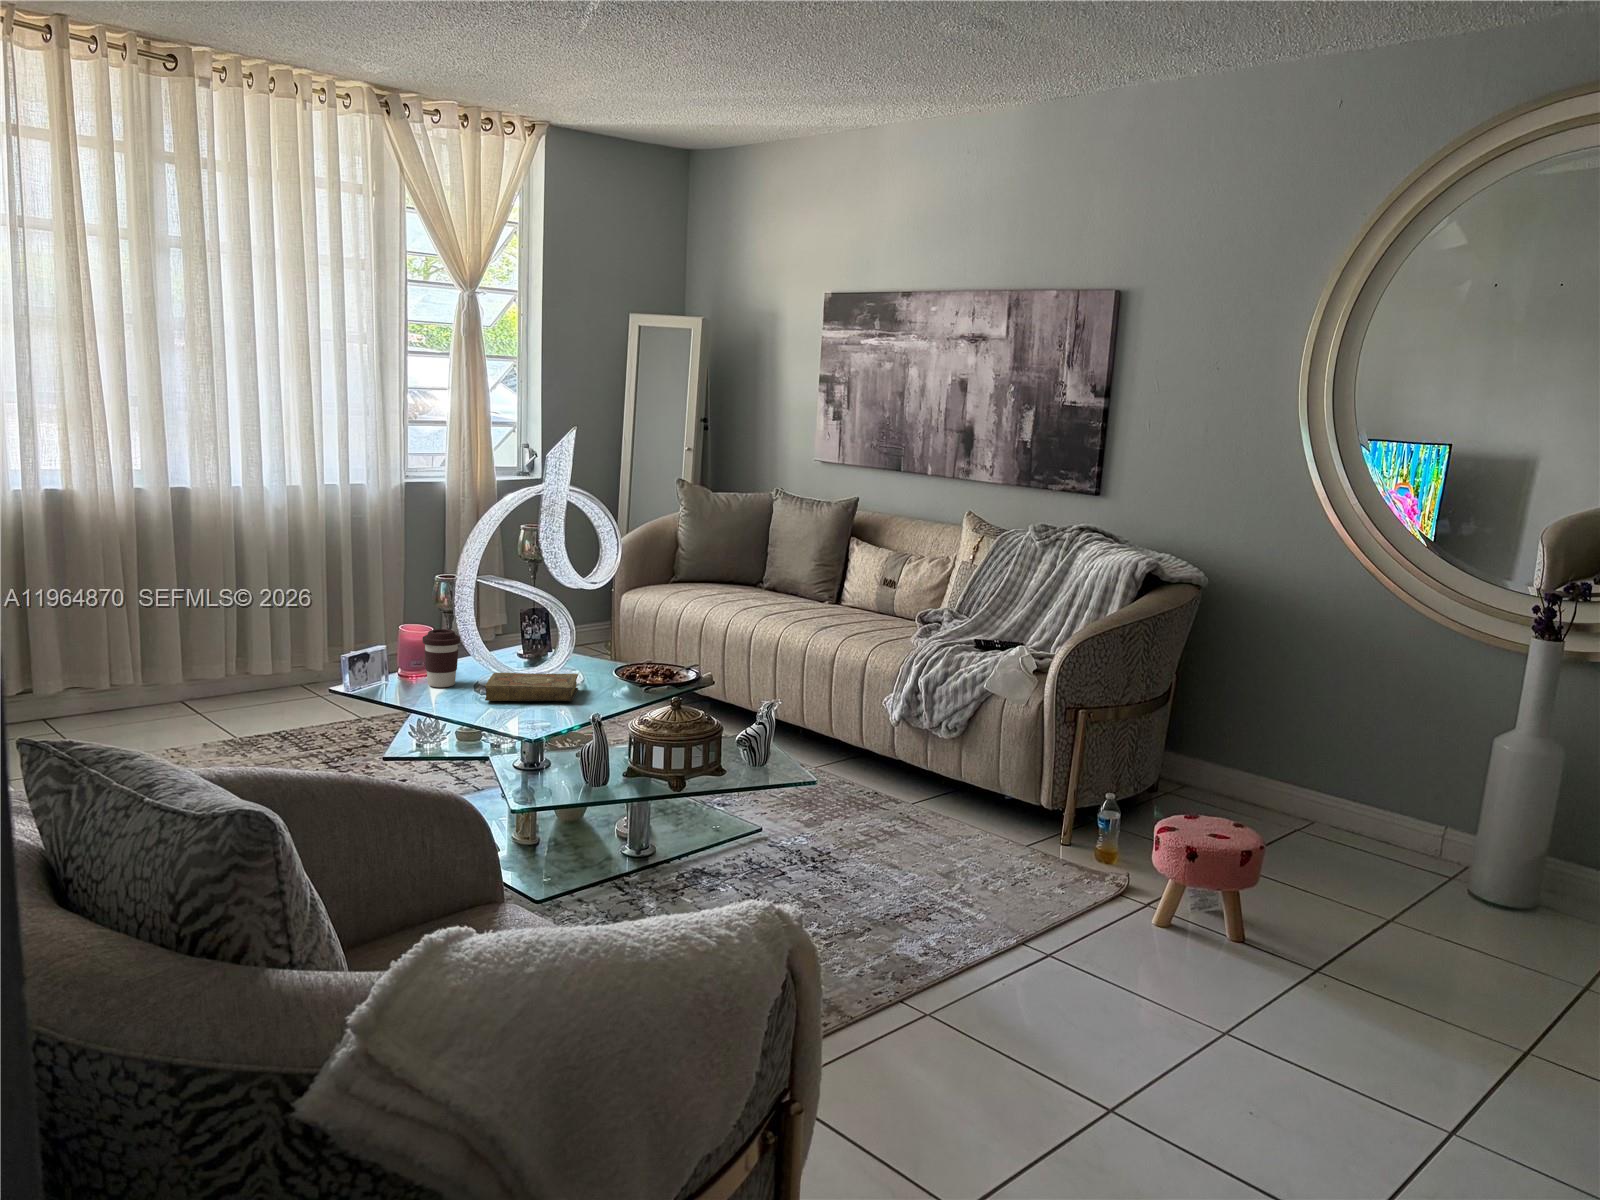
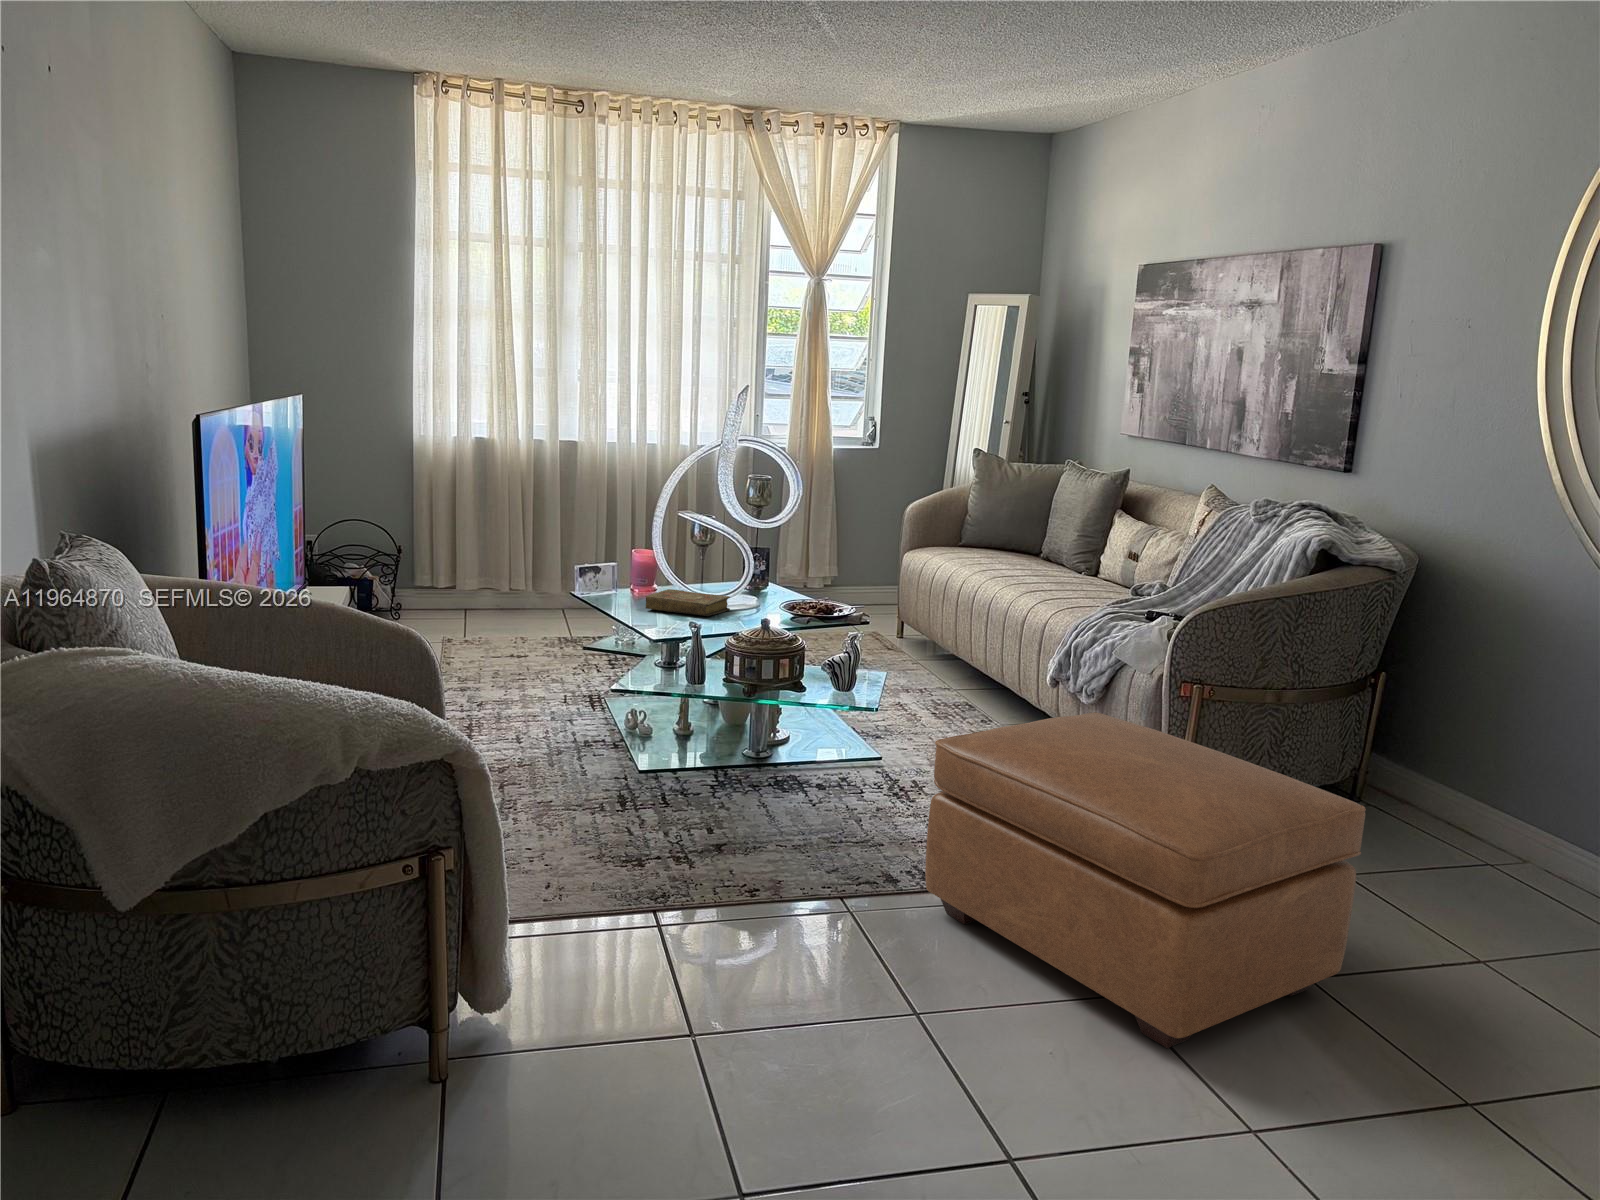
coffee cup: present [423,629,460,687] -> none [623,551,652,598]
ottoman: none [992,754,1385,1076] -> present [925,712,1366,1048]

